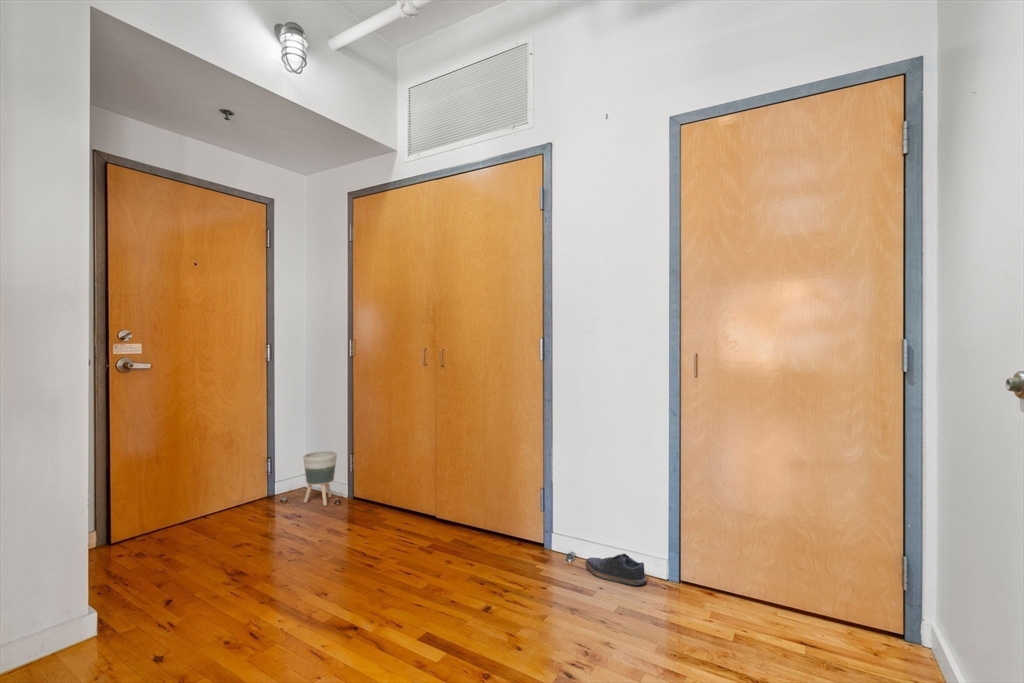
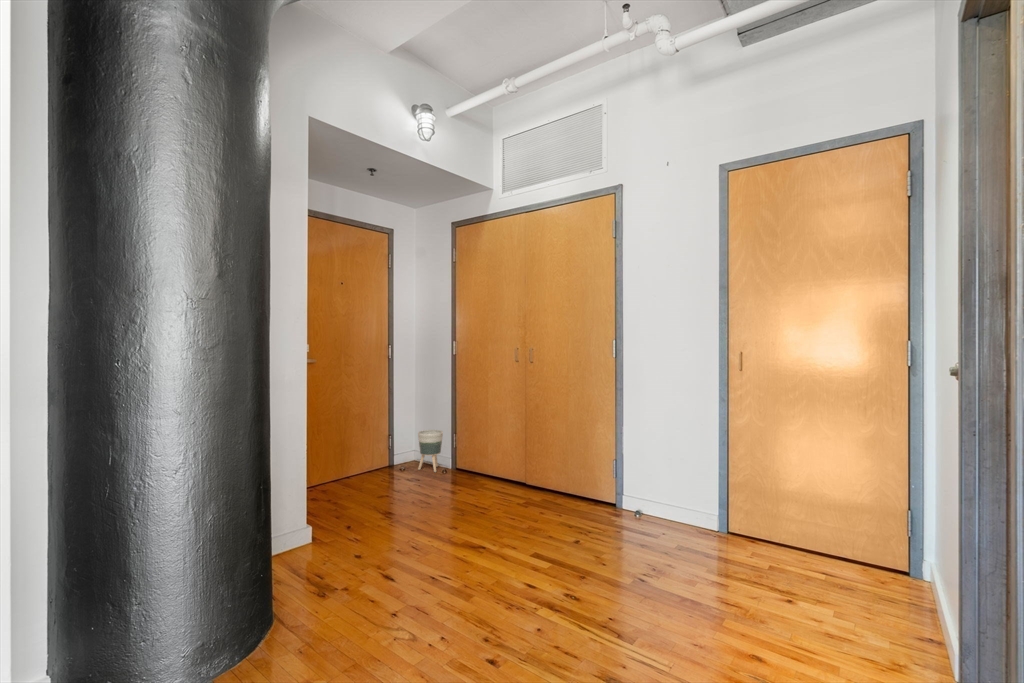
shoe: present [585,554,646,586] -> none [650,509,700,533]

